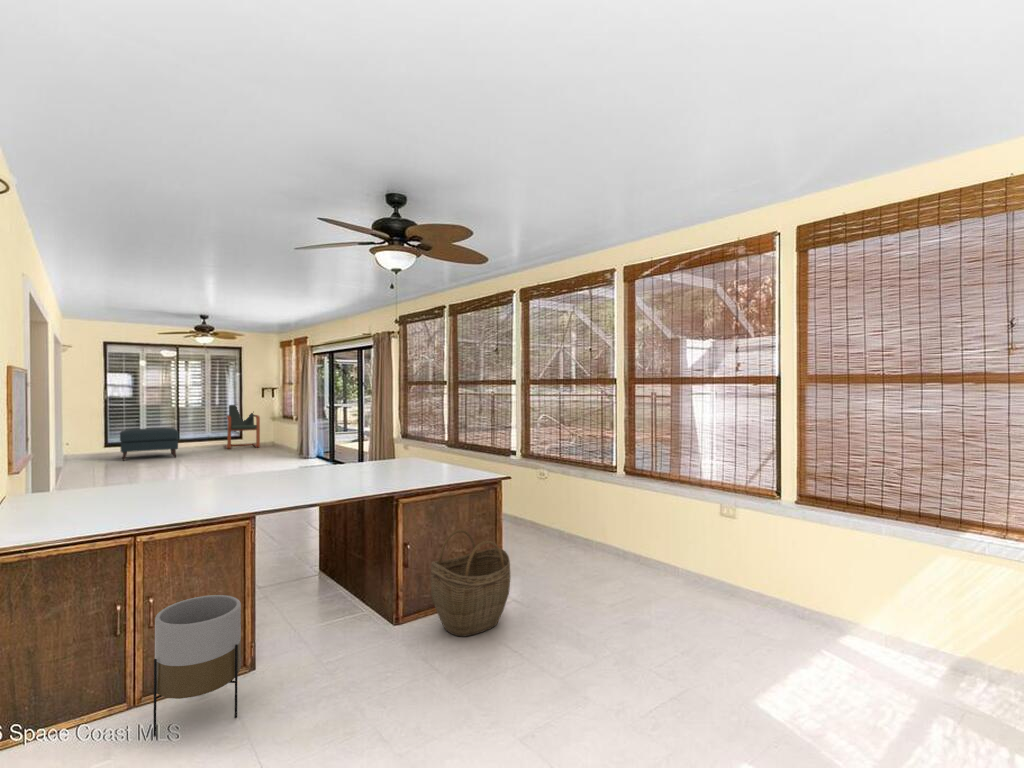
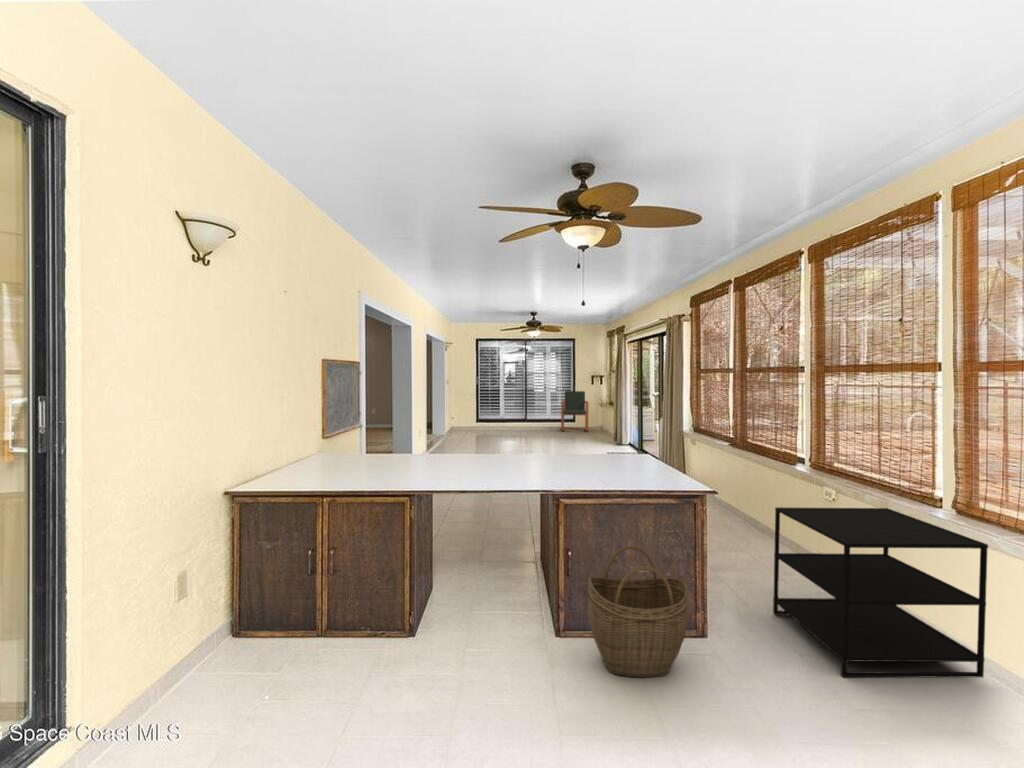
ottoman: present [120,428,178,461] -> none [479,409,521,435]
side table: none [530,477,653,592] -> present [773,507,988,678]
planter: present [153,595,241,737] -> none [312,558,384,675]

